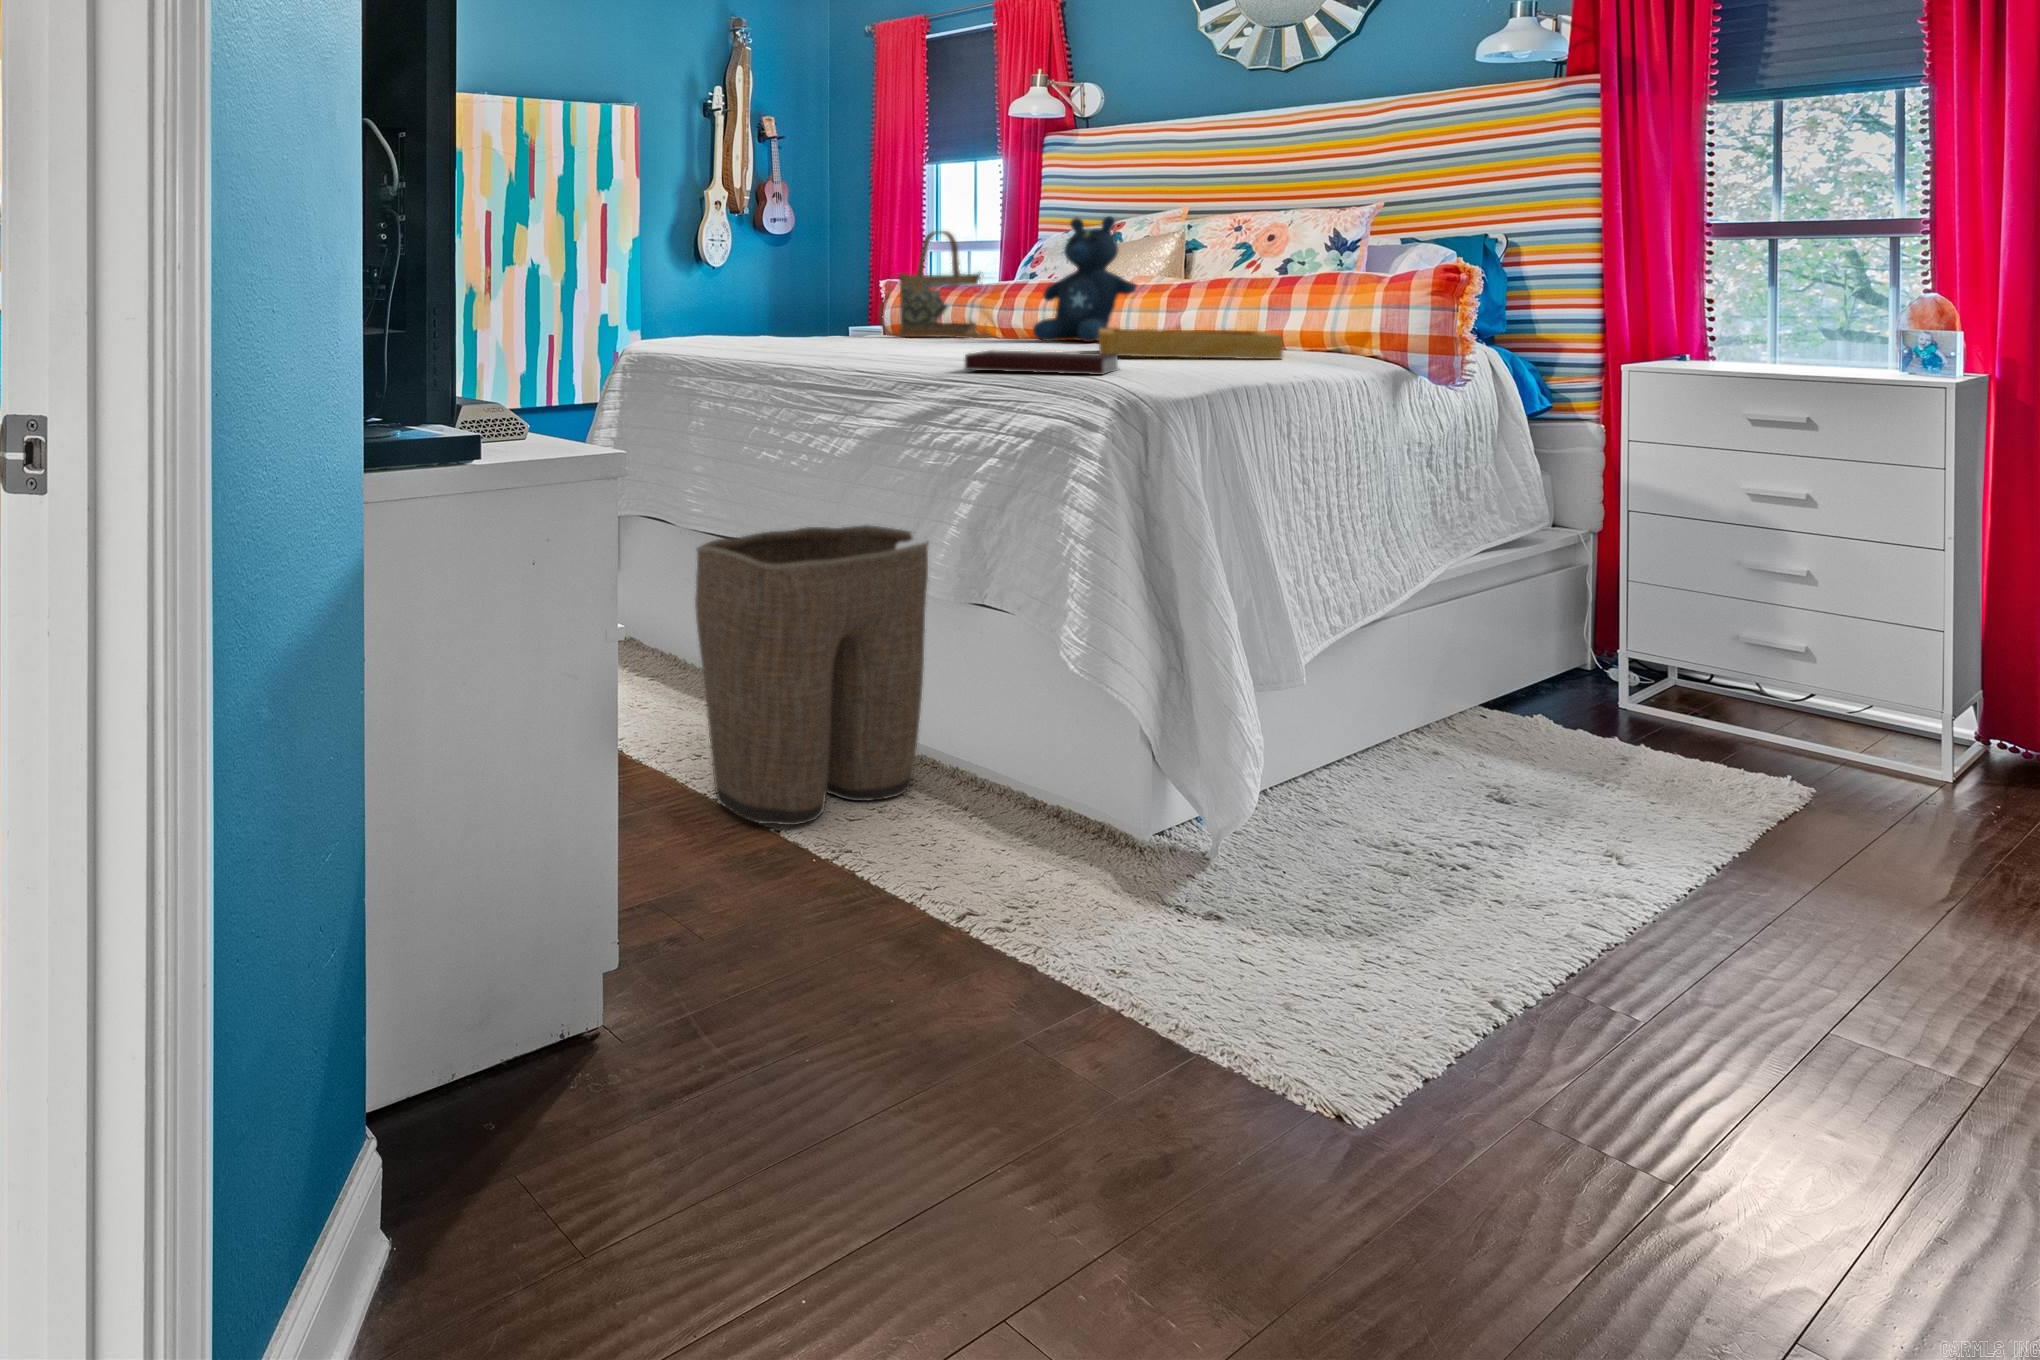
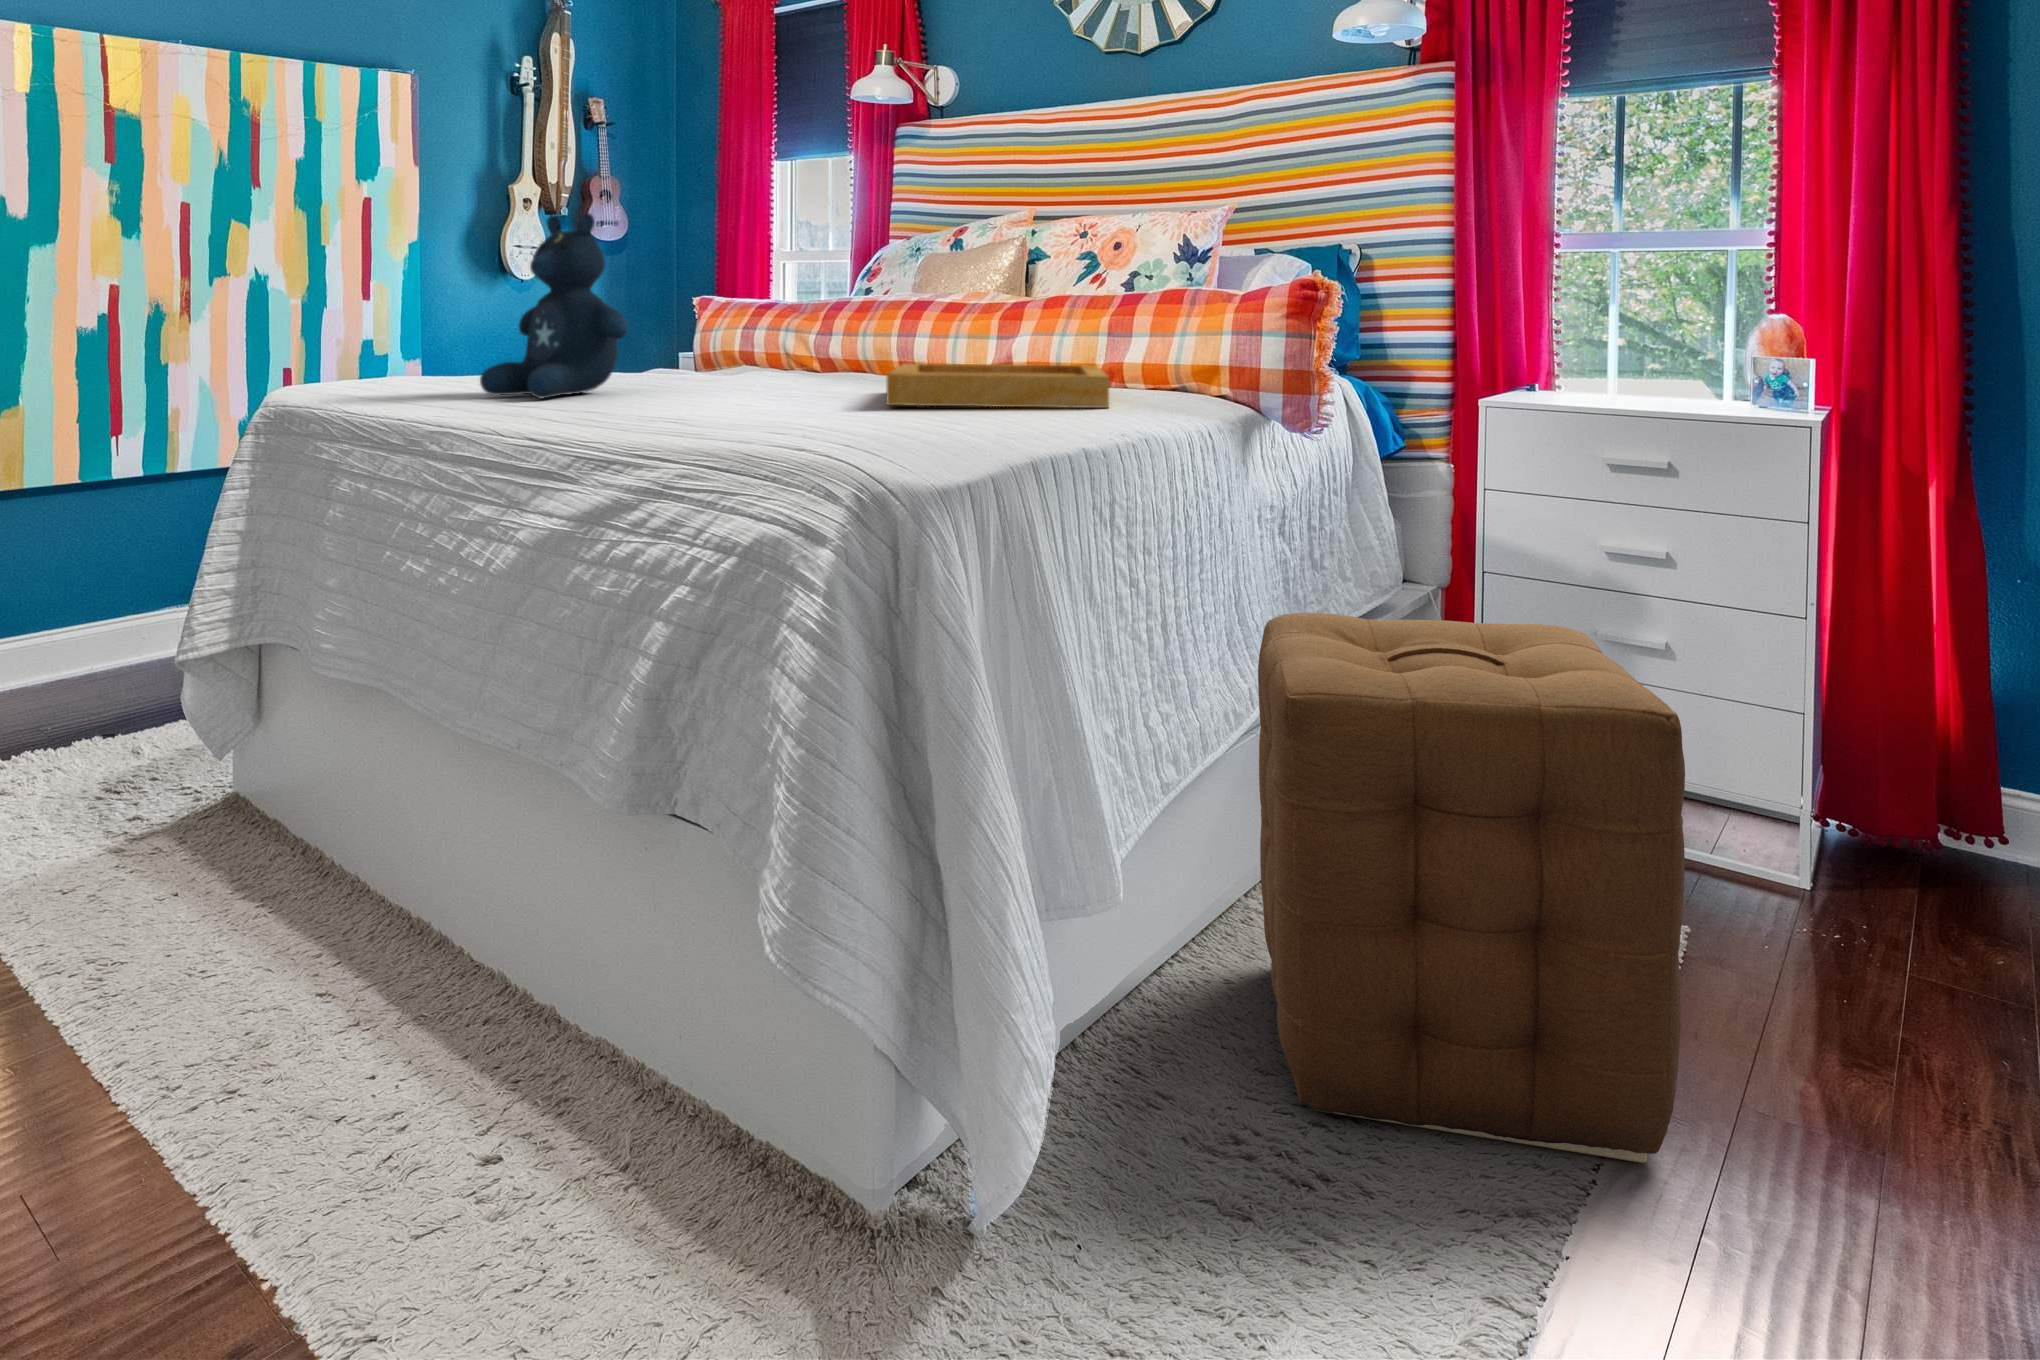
stuffed bear: present [1033,216,1136,342] -> present [480,213,628,398]
handbag: present [879,231,990,338] -> none [672,234,804,370]
notebook: present [965,350,1120,375] -> none [661,406,888,448]
ottoman: none [1410,513,1767,898] -> present [1258,613,1685,1163]
laundry basket: present [695,525,929,825] -> none [209,678,608,1230]

